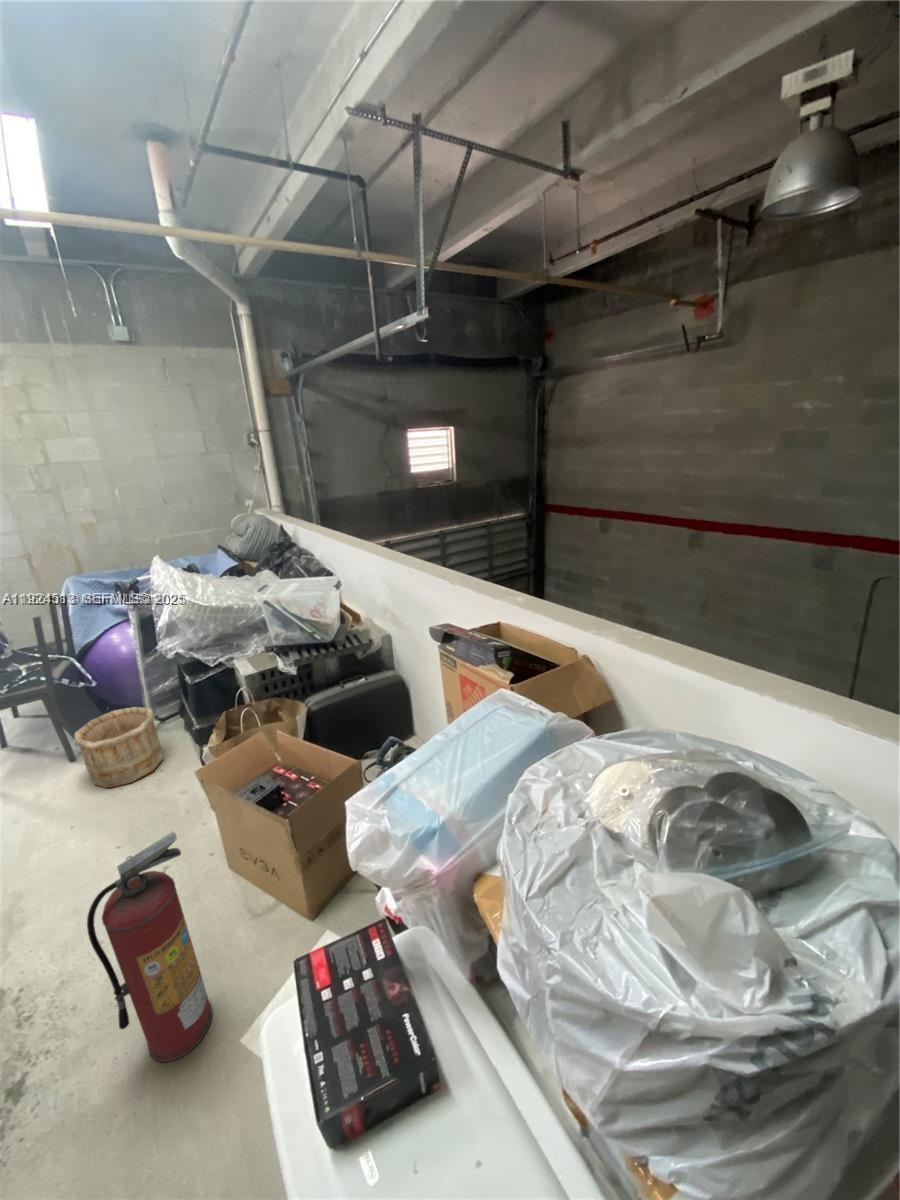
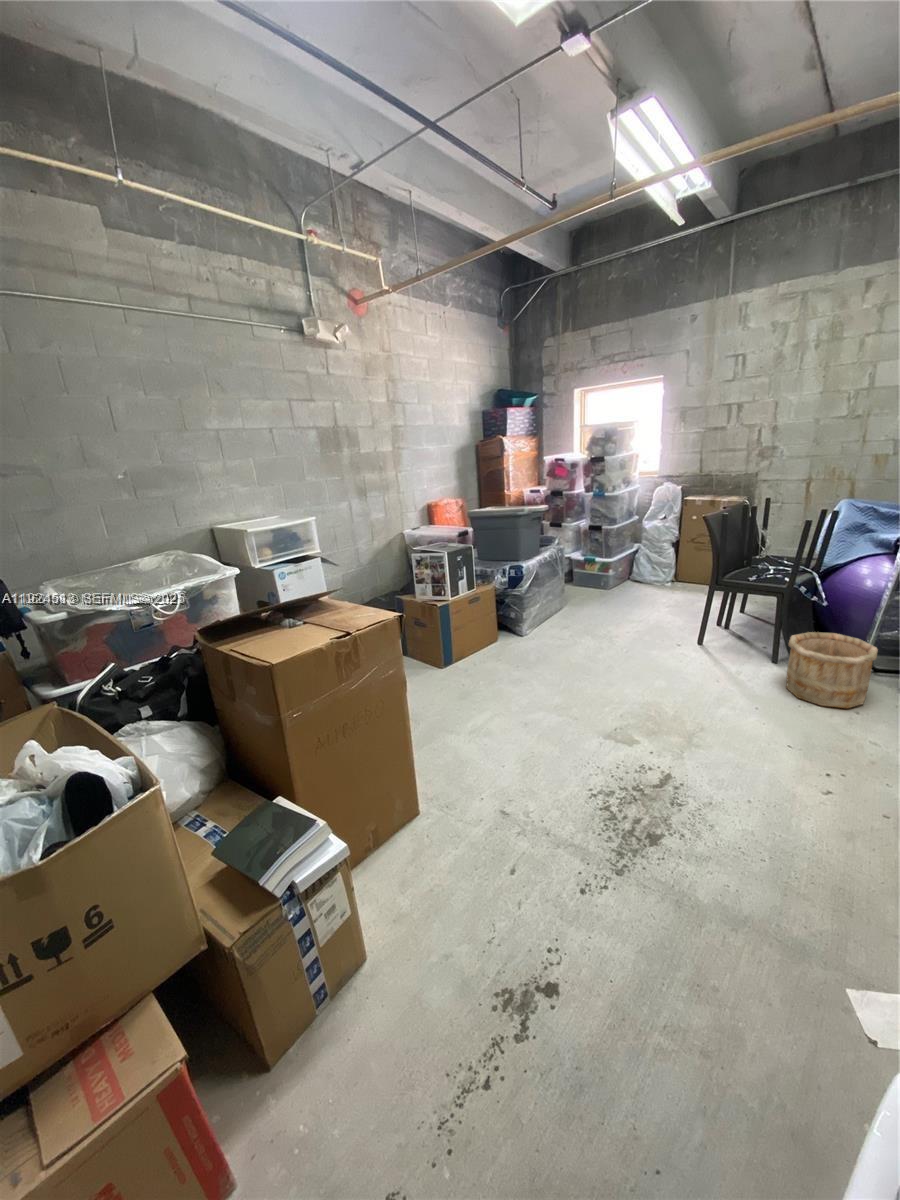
fire extinguisher: present [87,832,212,1062] -> none [742,739,886,957]

